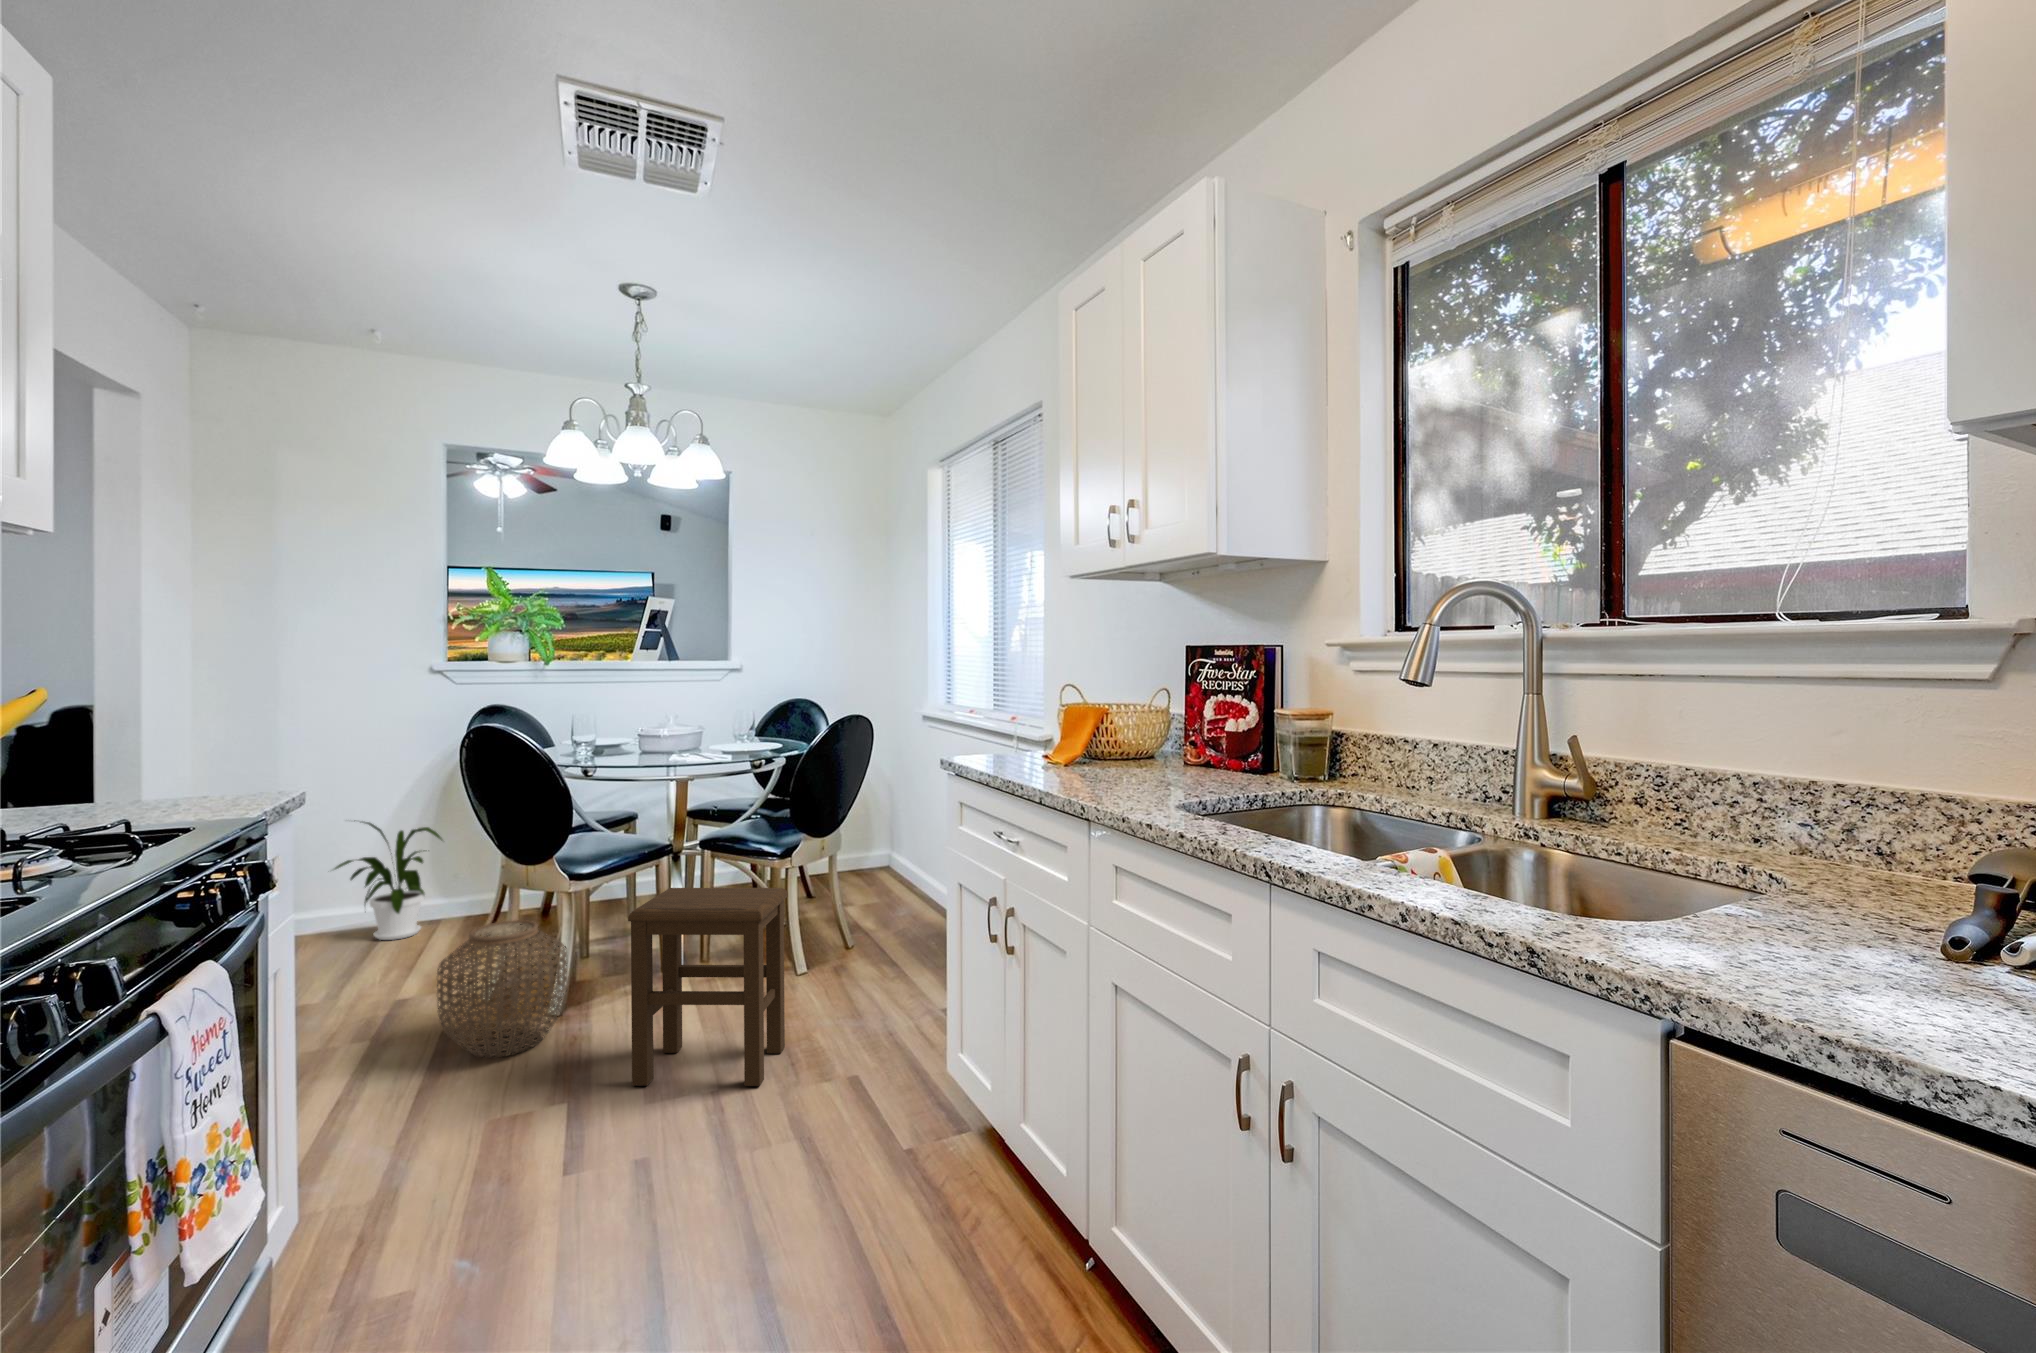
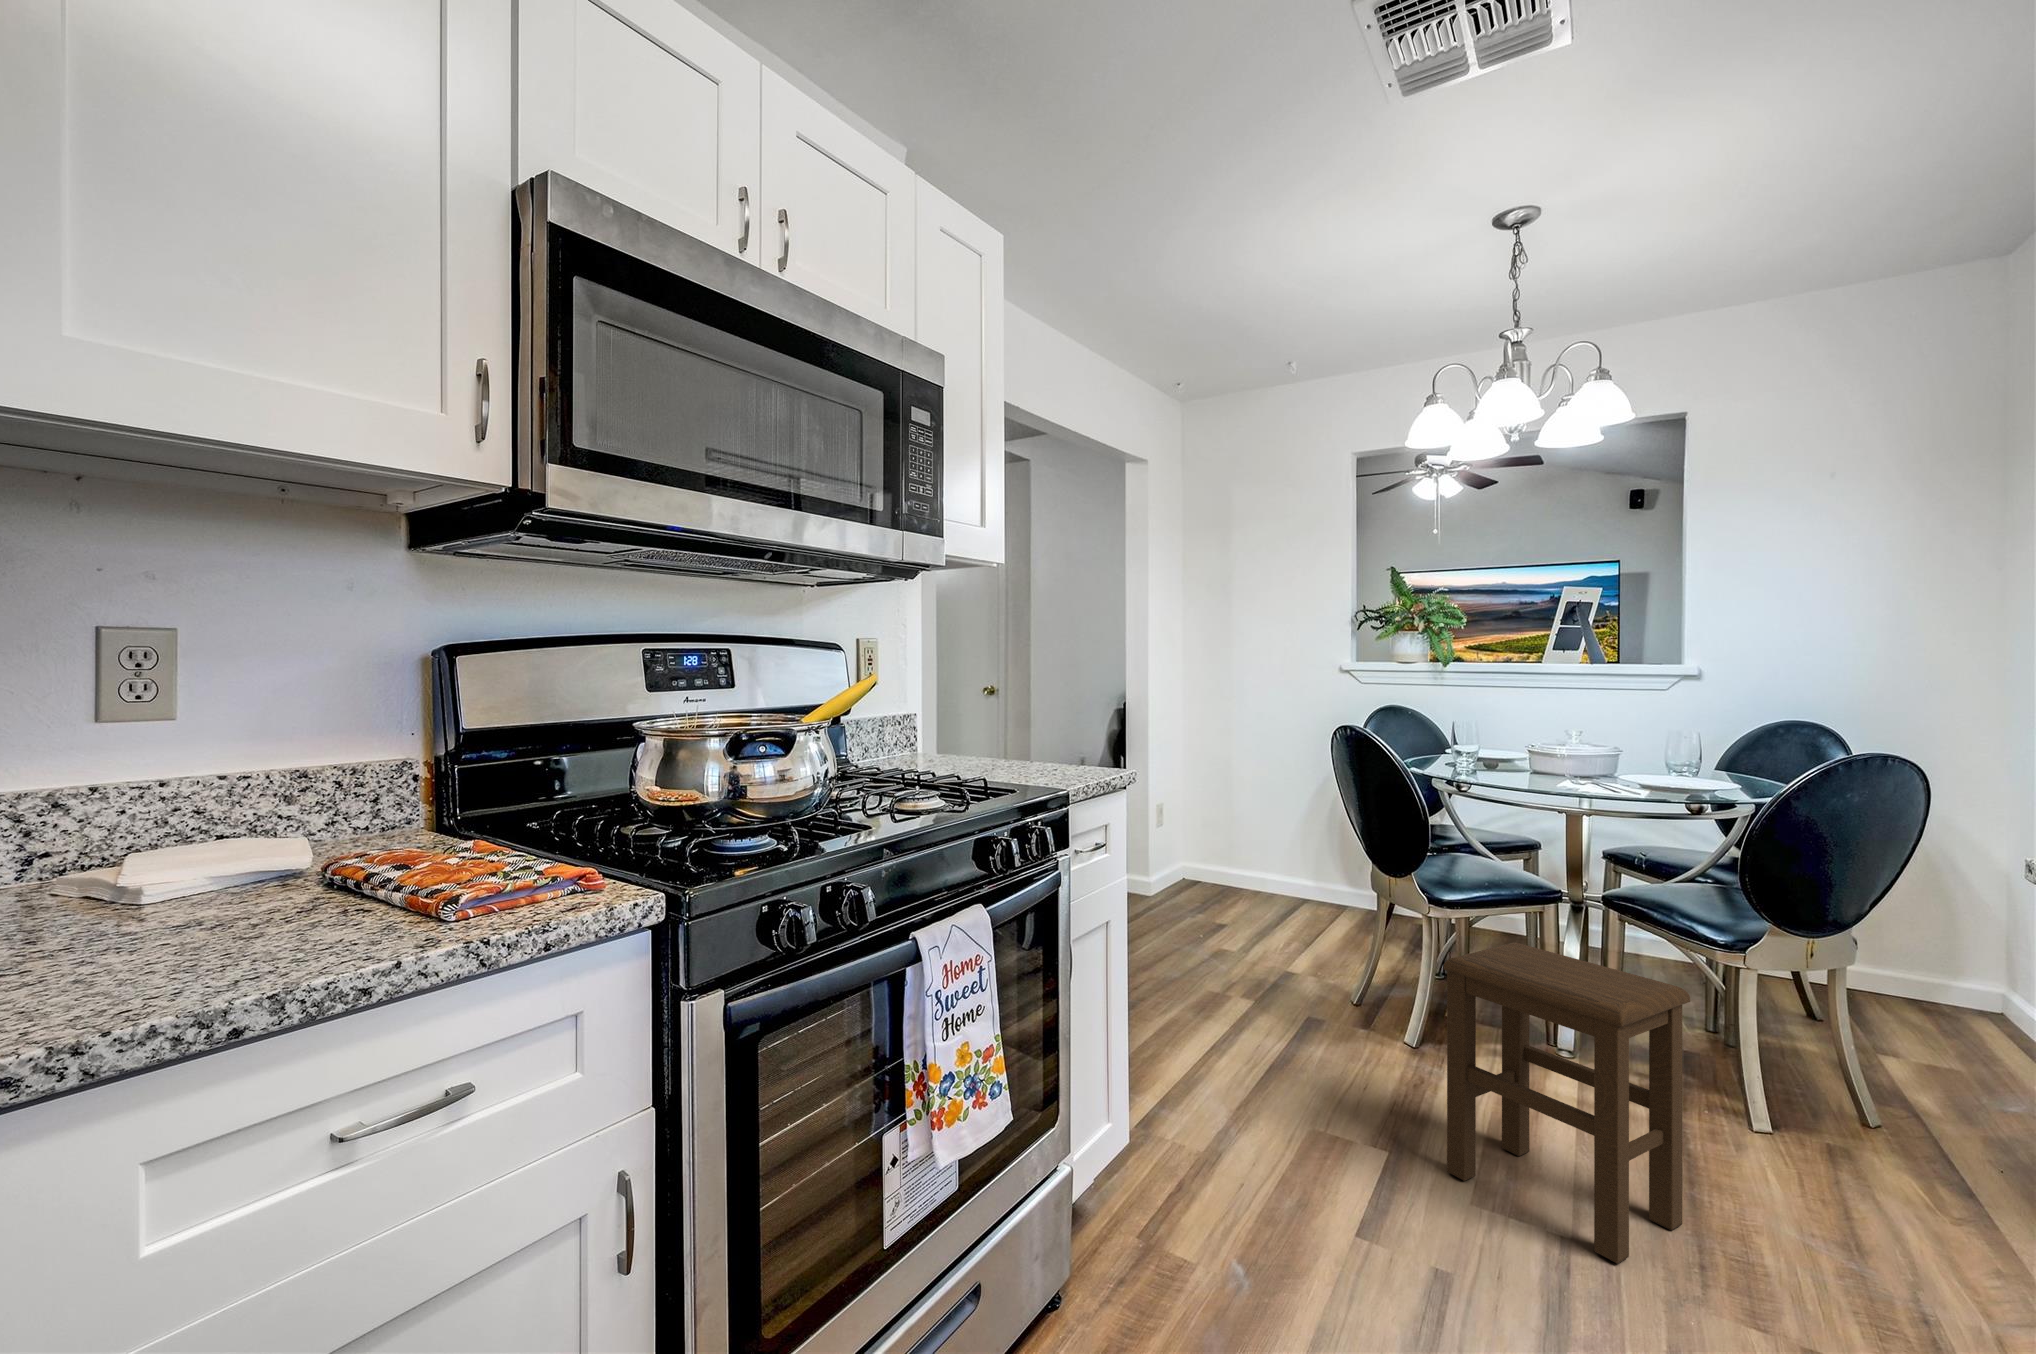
house plant: present [335,822,442,940] -> none [1250,805,1345,922]
woven basket: present [437,920,568,1057] -> none [1281,930,1407,1075]

